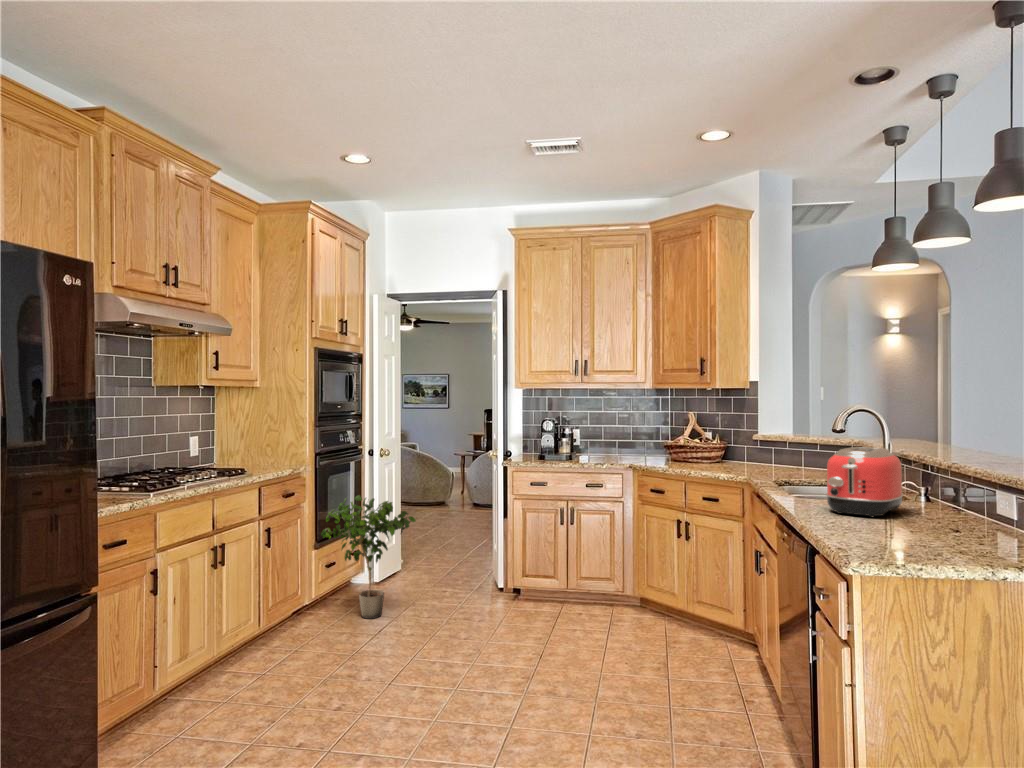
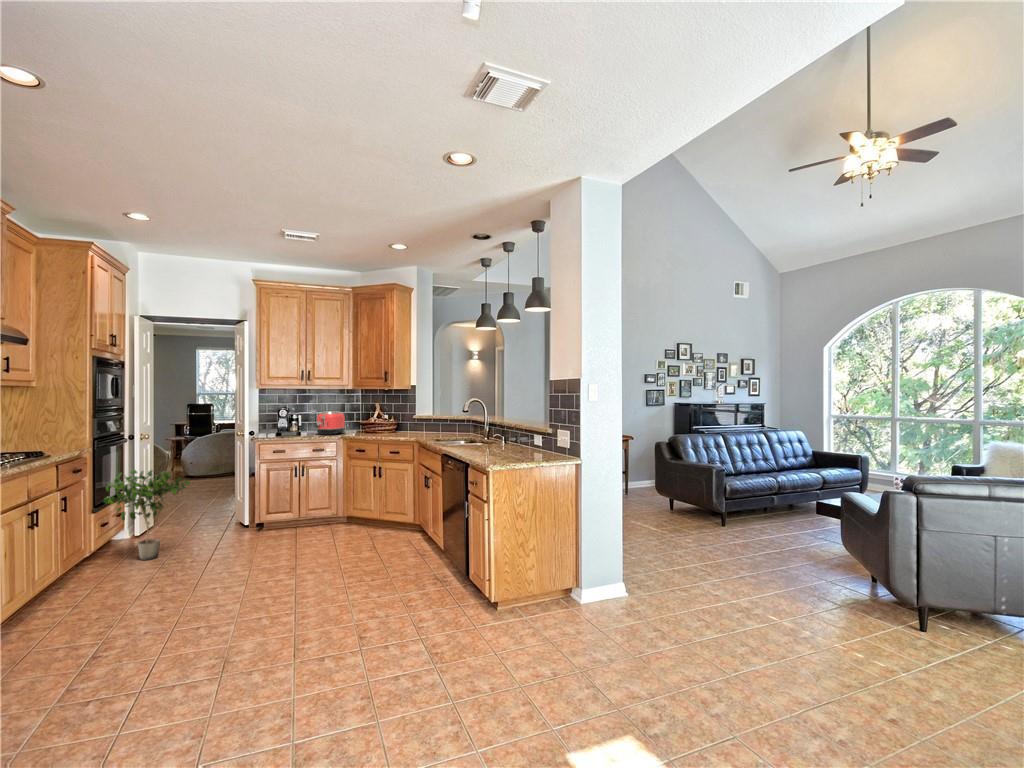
toaster: present [826,447,903,517] -> present [317,411,345,435]

